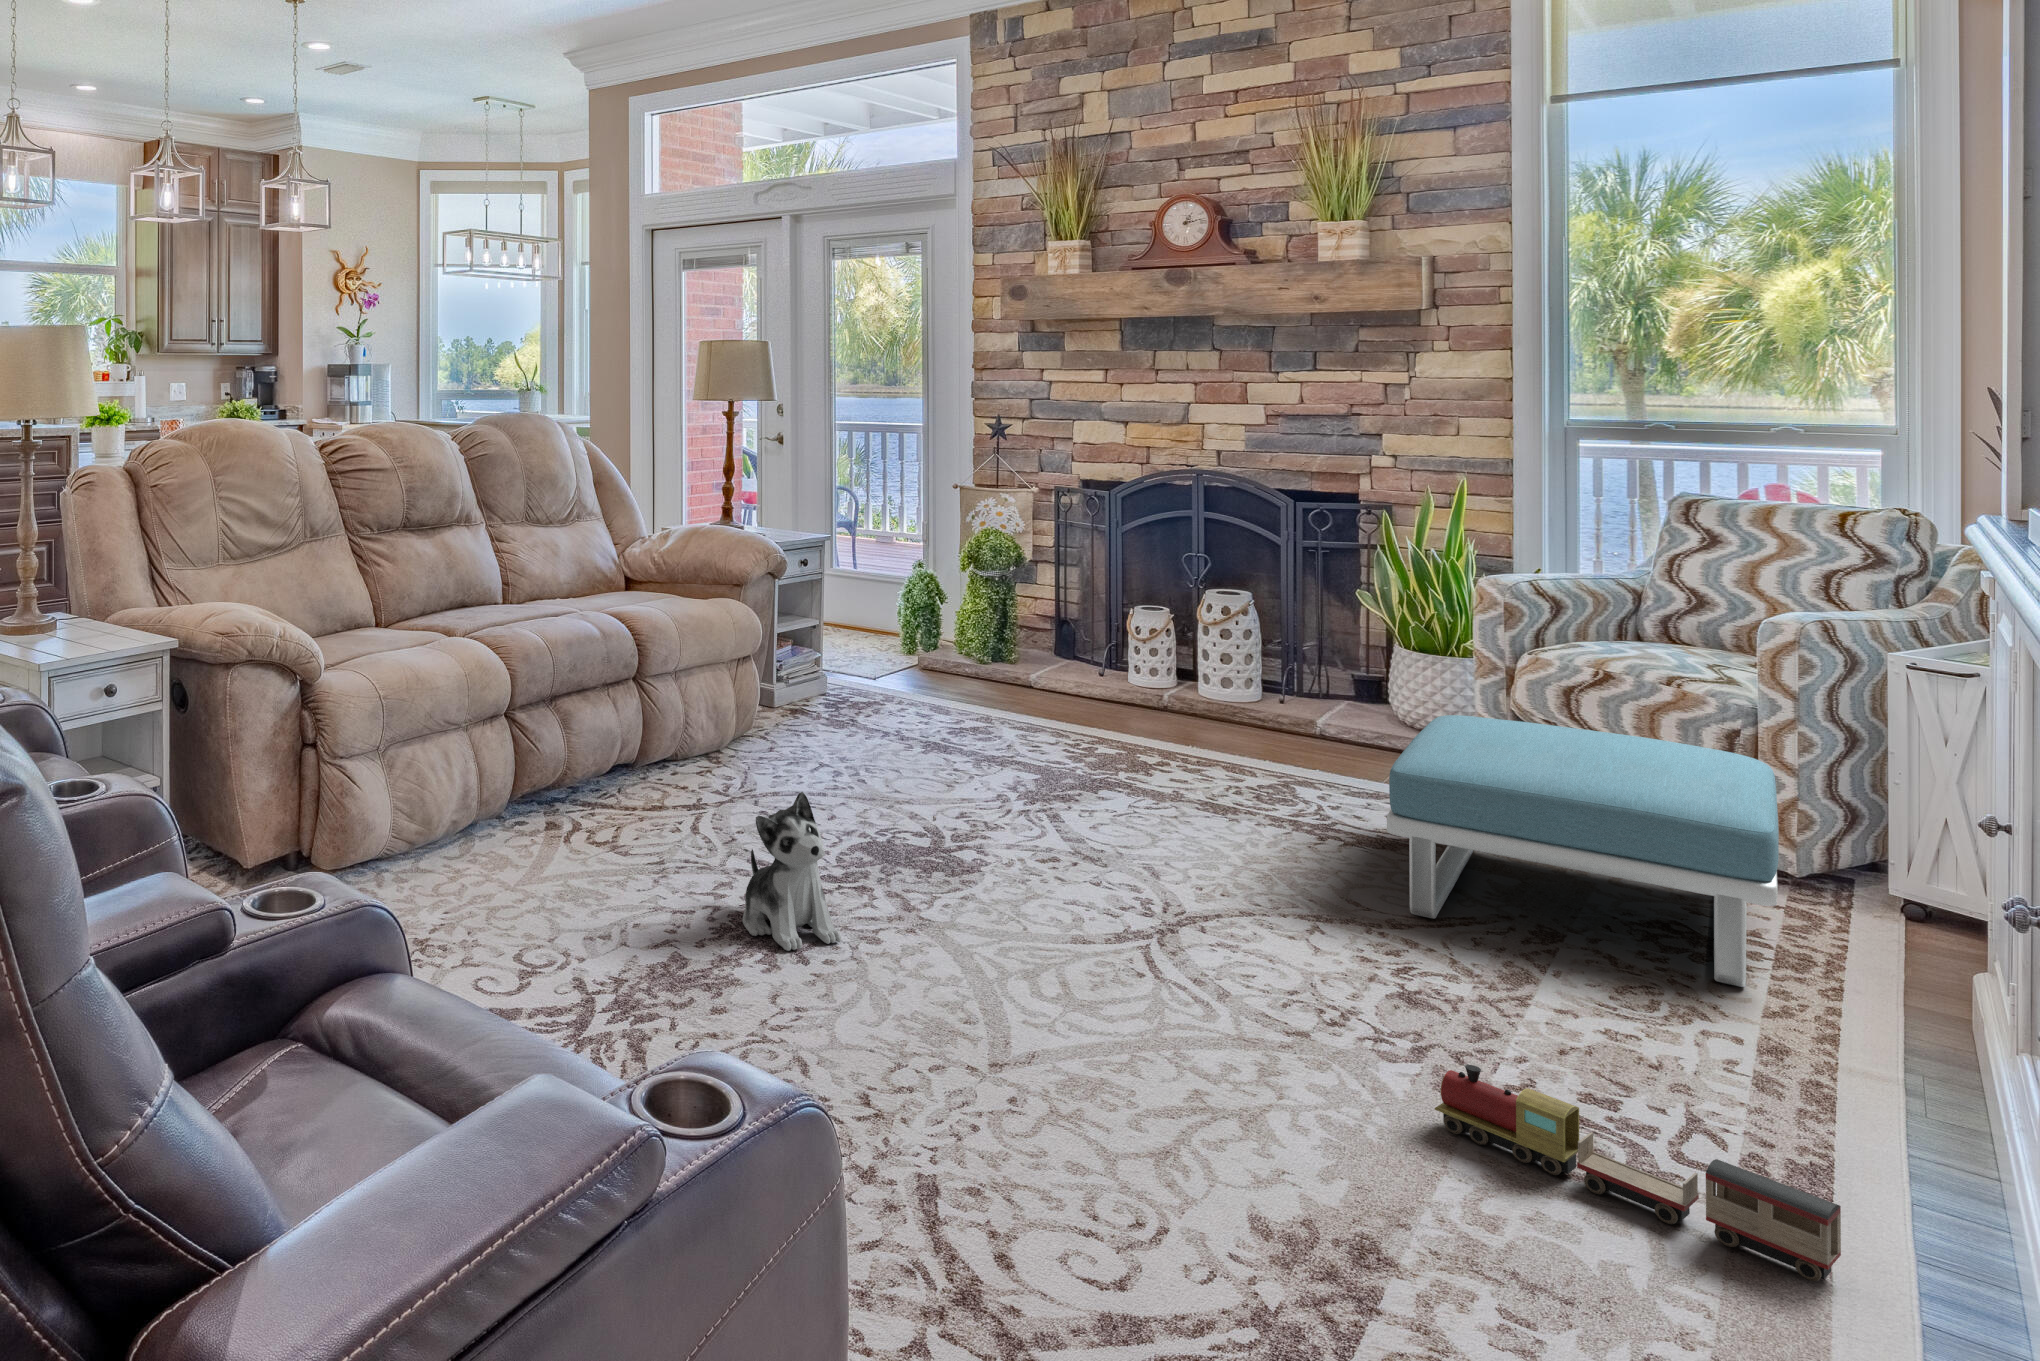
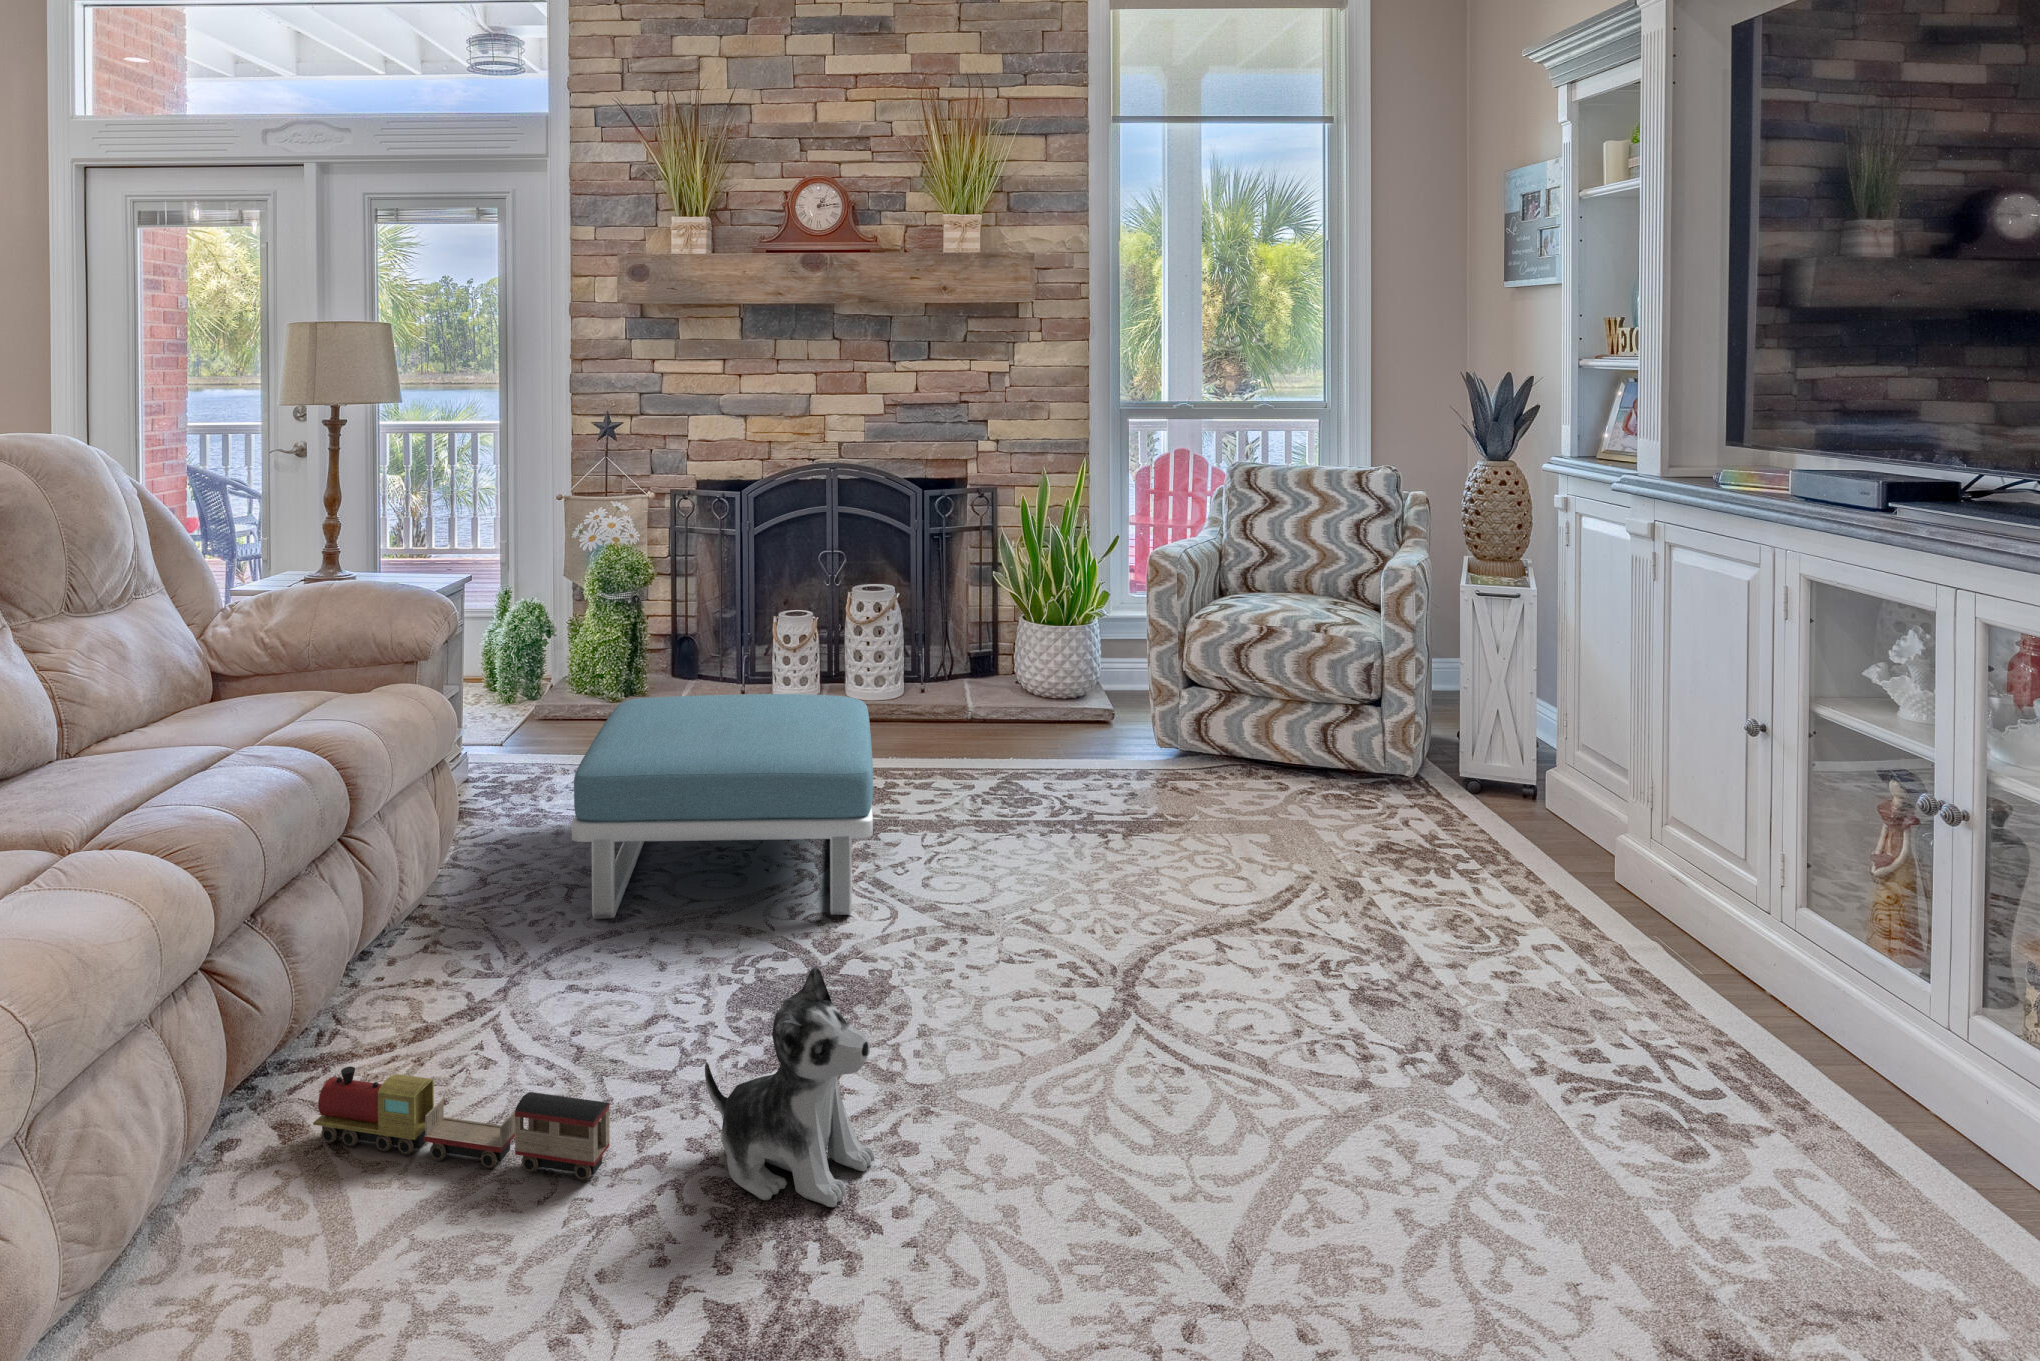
footstool: present [1387,715,1779,987] -> present [571,694,873,918]
toy train: present [1435,1065,1841,1281] -> present [313,1067,610,1180]

